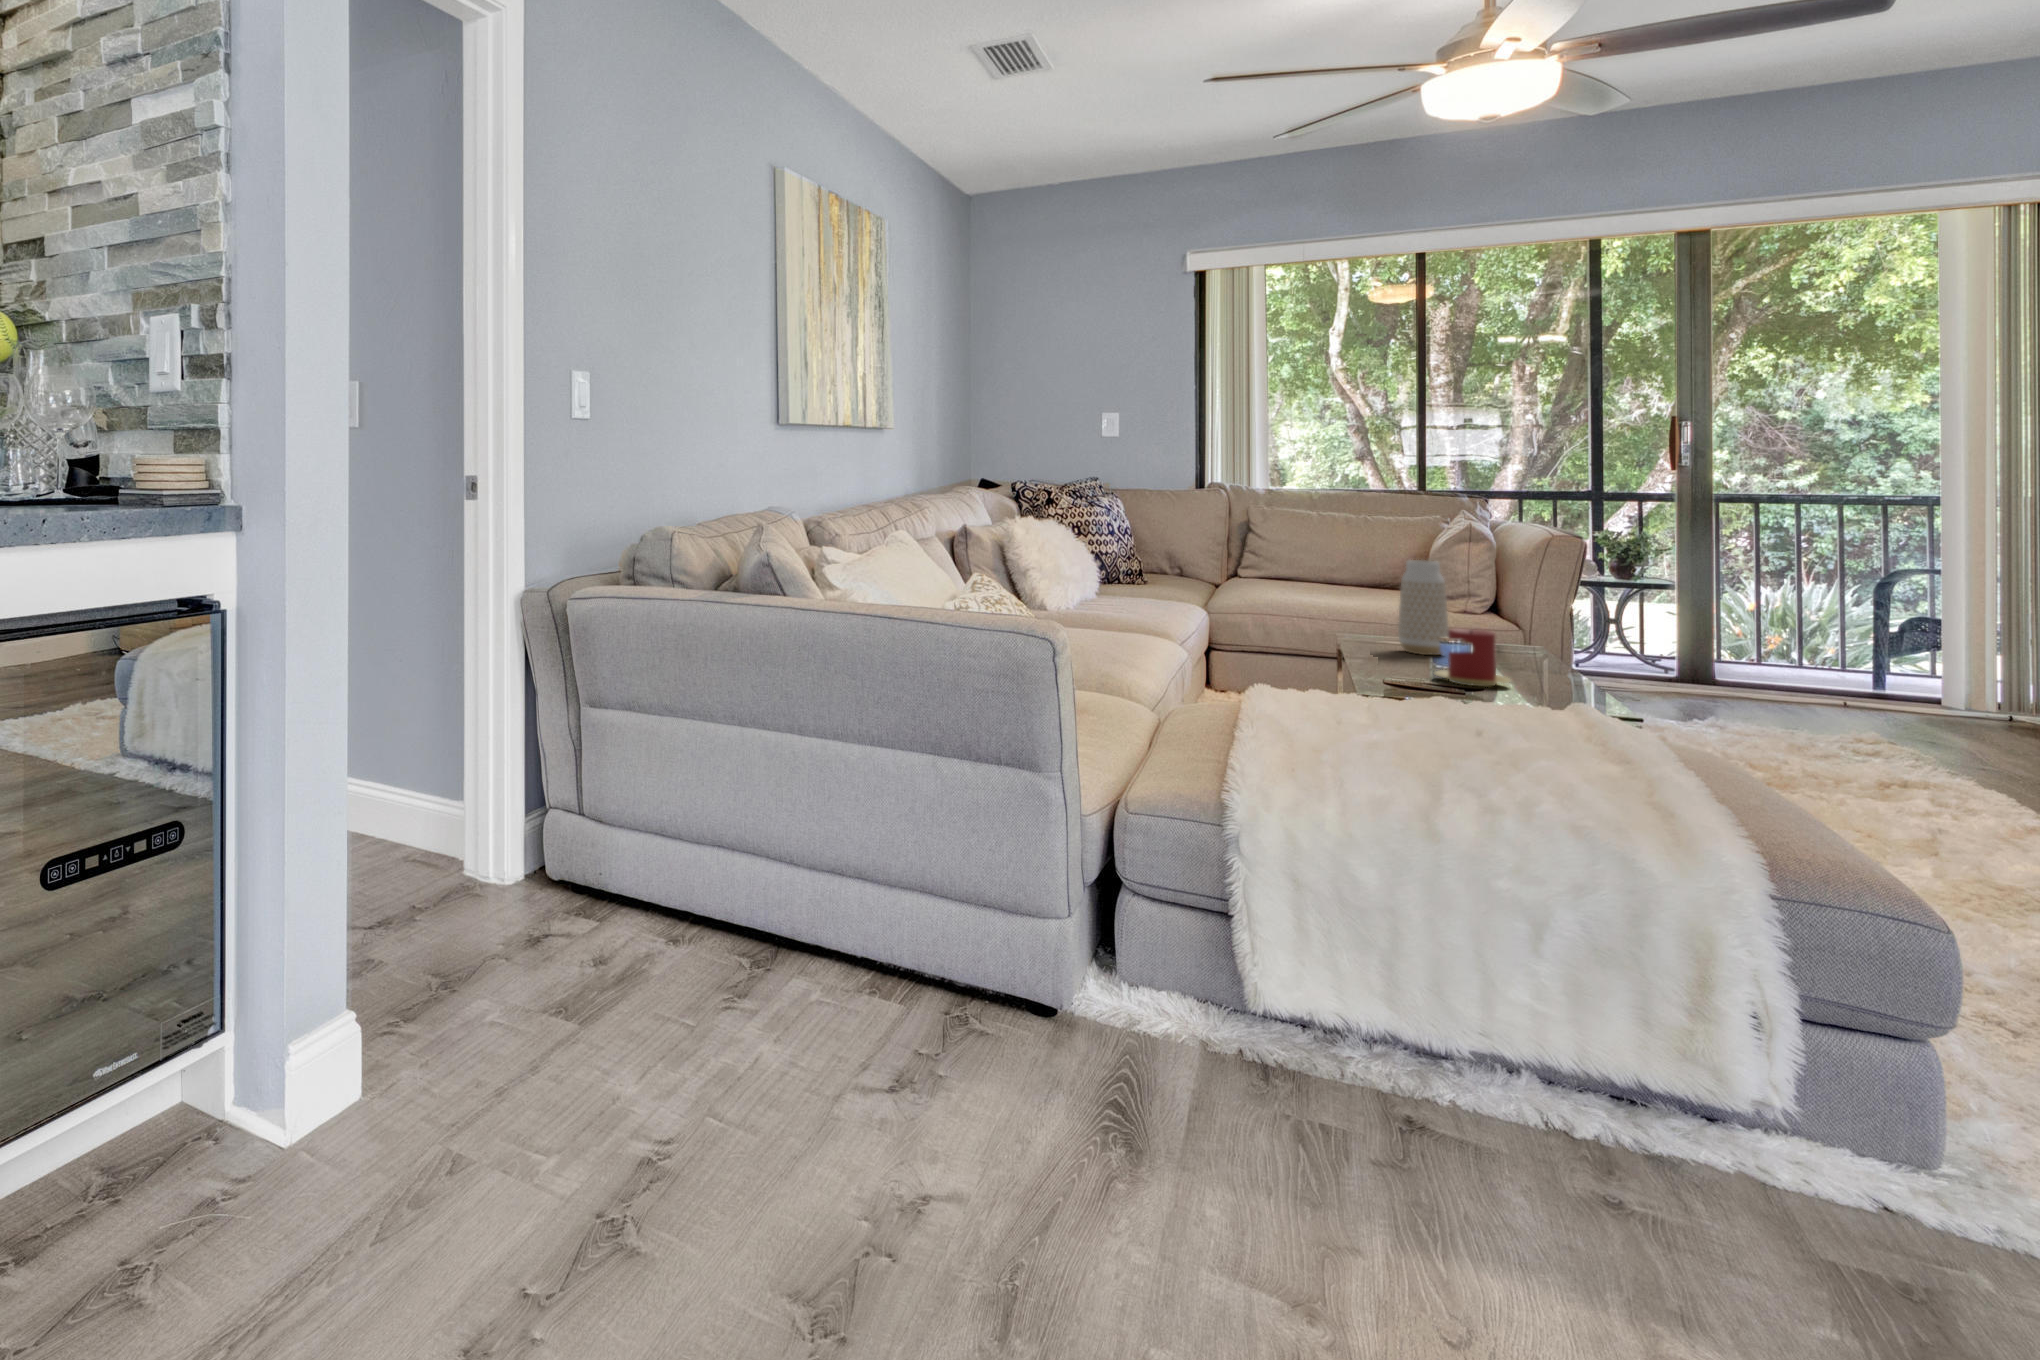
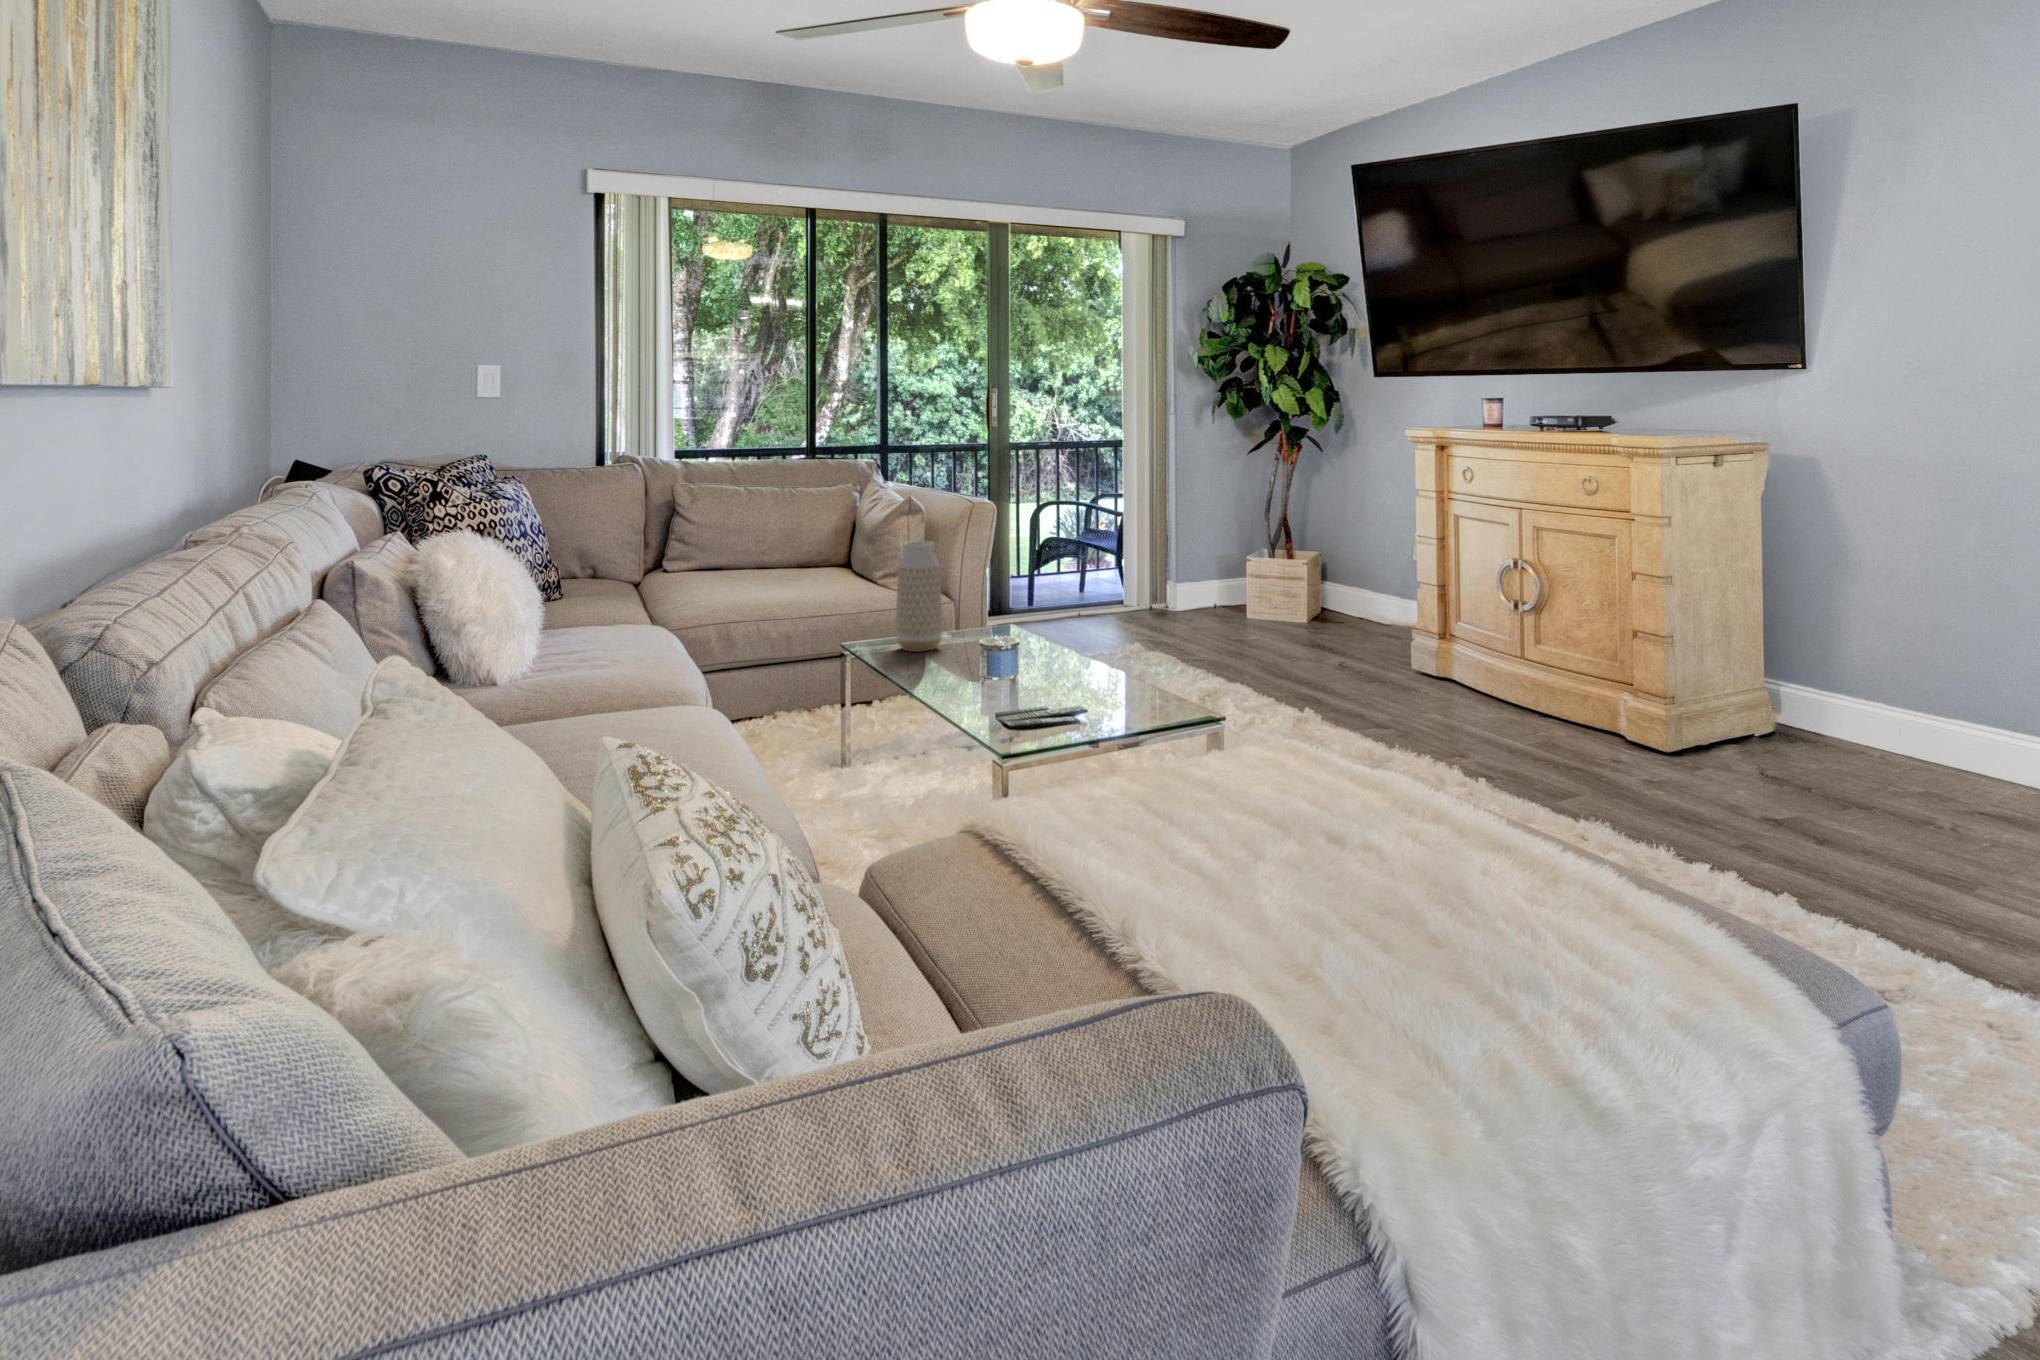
candle: present [1434,628,1511,687] -> none [986,623,1058,693]

